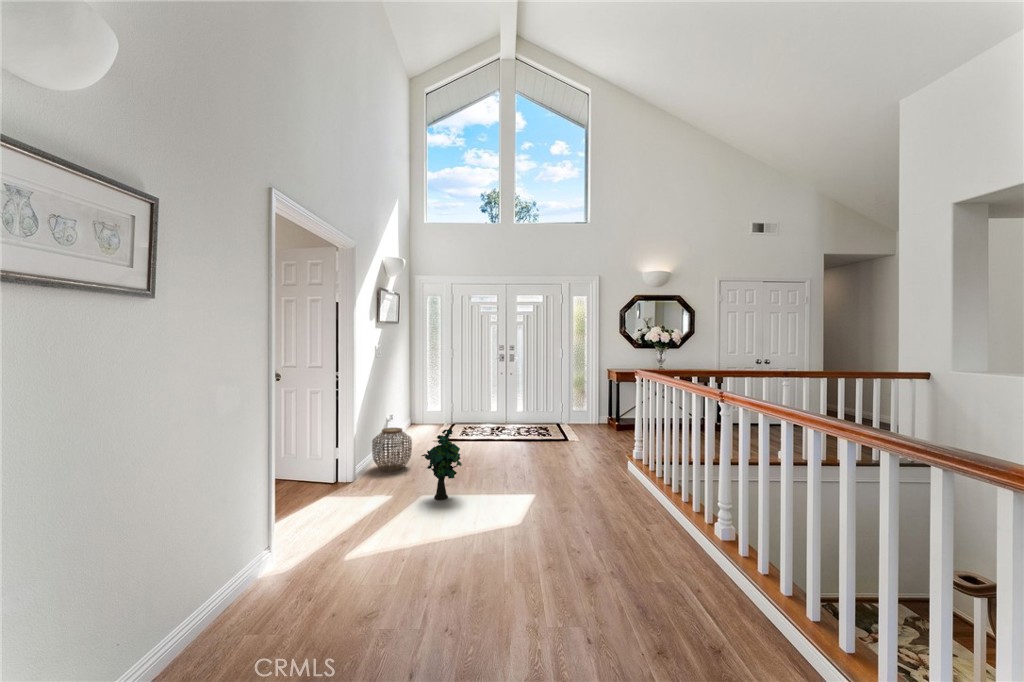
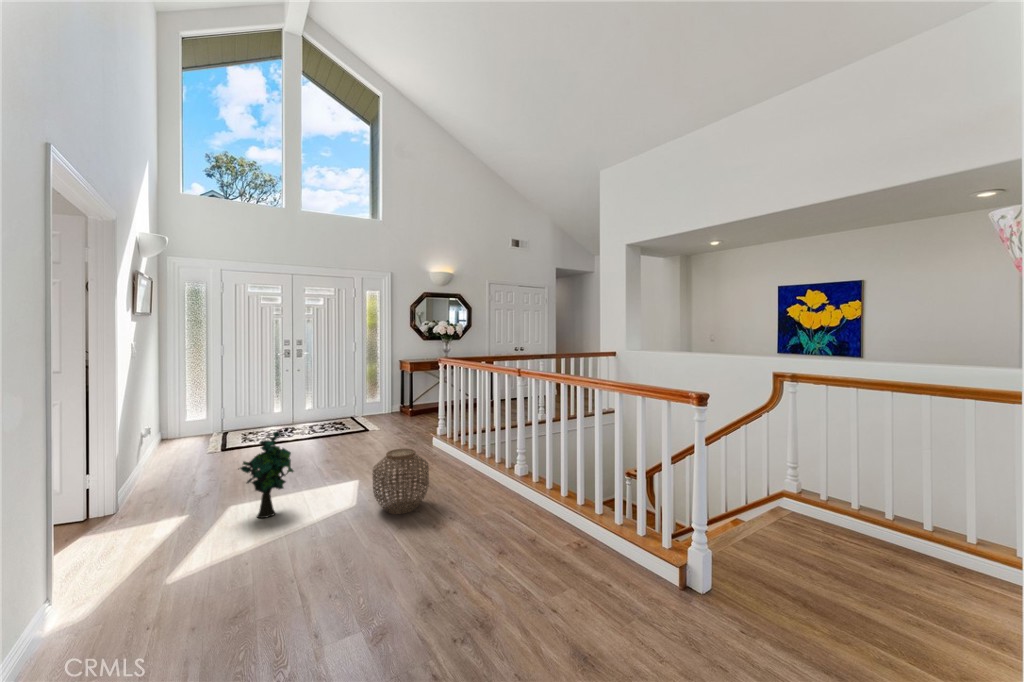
woven basket: present [372,428,412,472] -> present [373,449,429,514]

